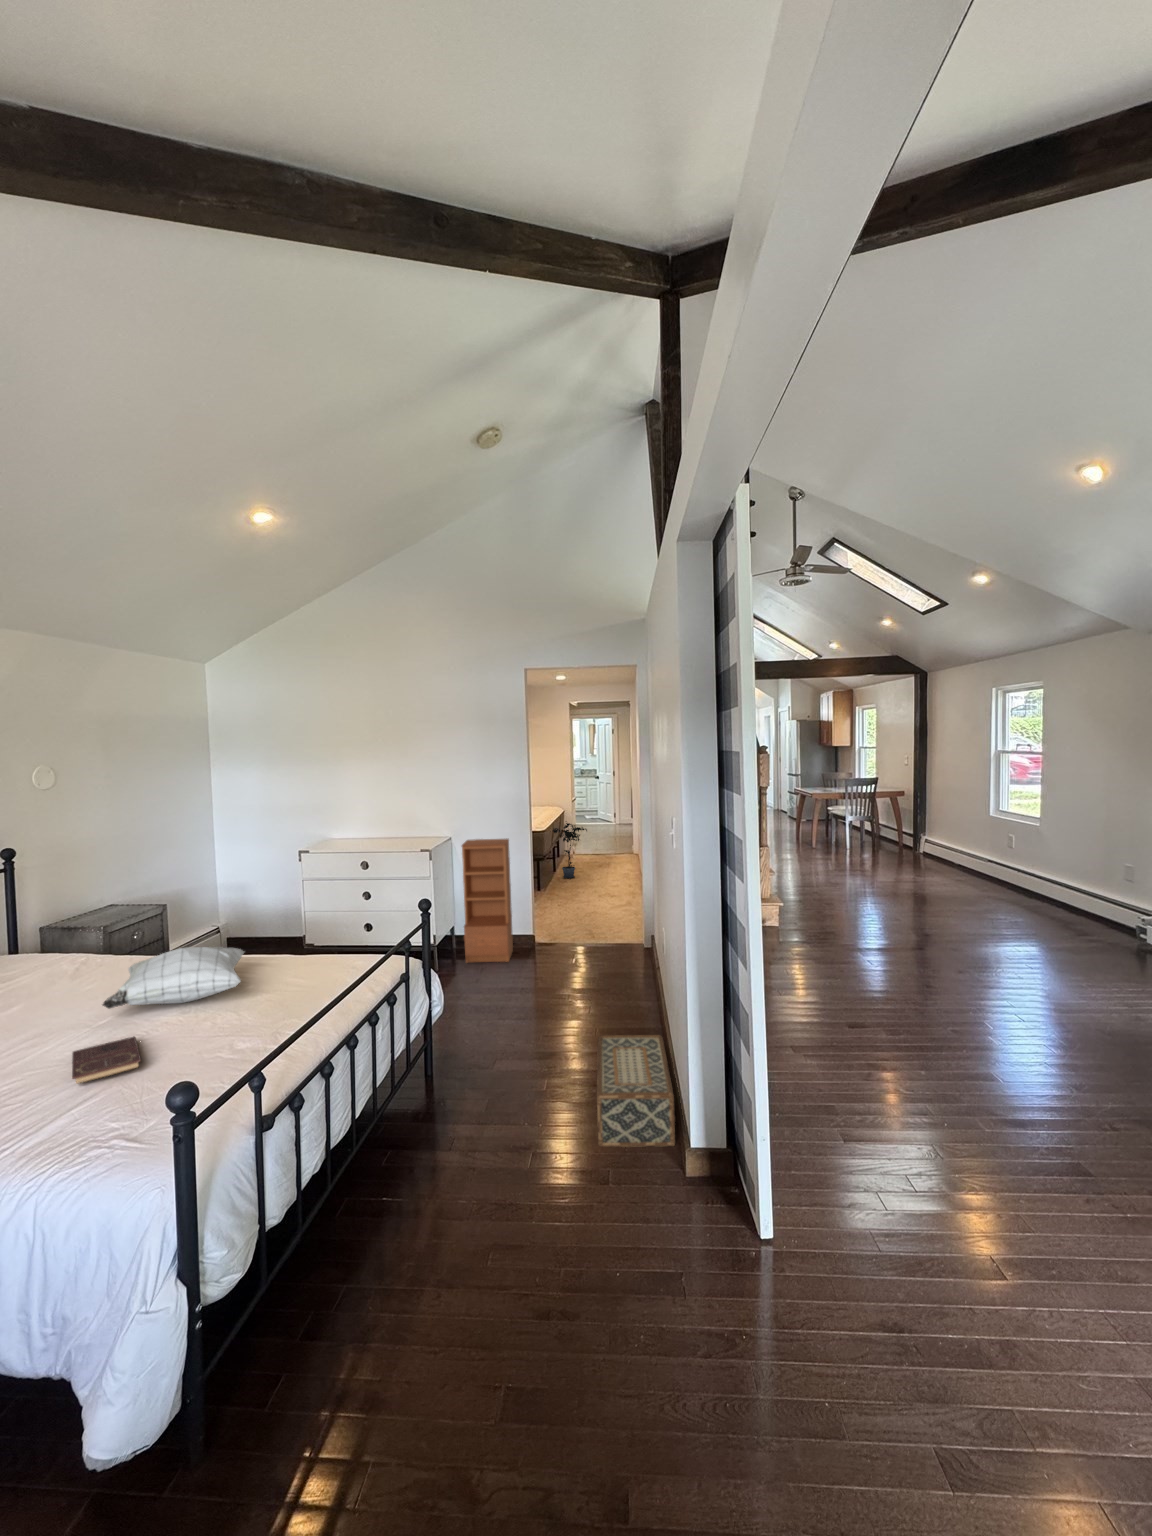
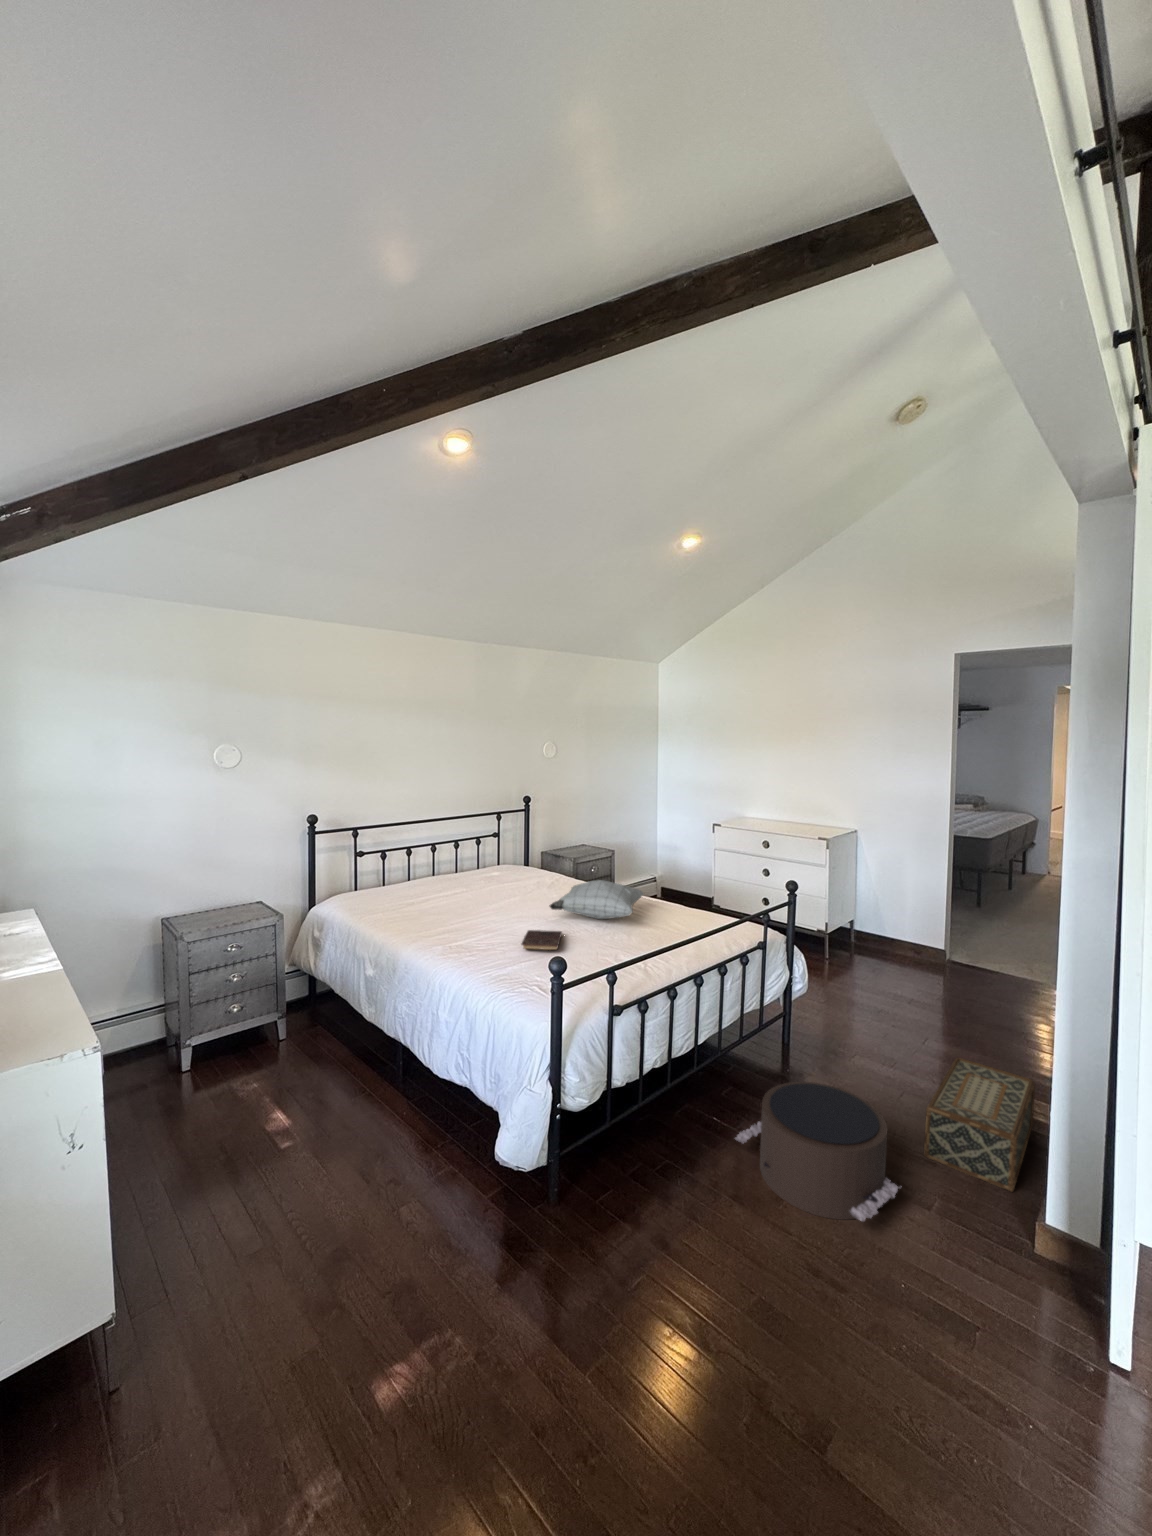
potted plant: present [553,823,587,878] -> none [992,837,1043,901]
bookcase: present [462,839,513,963] -> none [856,839,917,967]
pouf: none [424,1111,601,1268] -> present [735,1082,901,1221]

